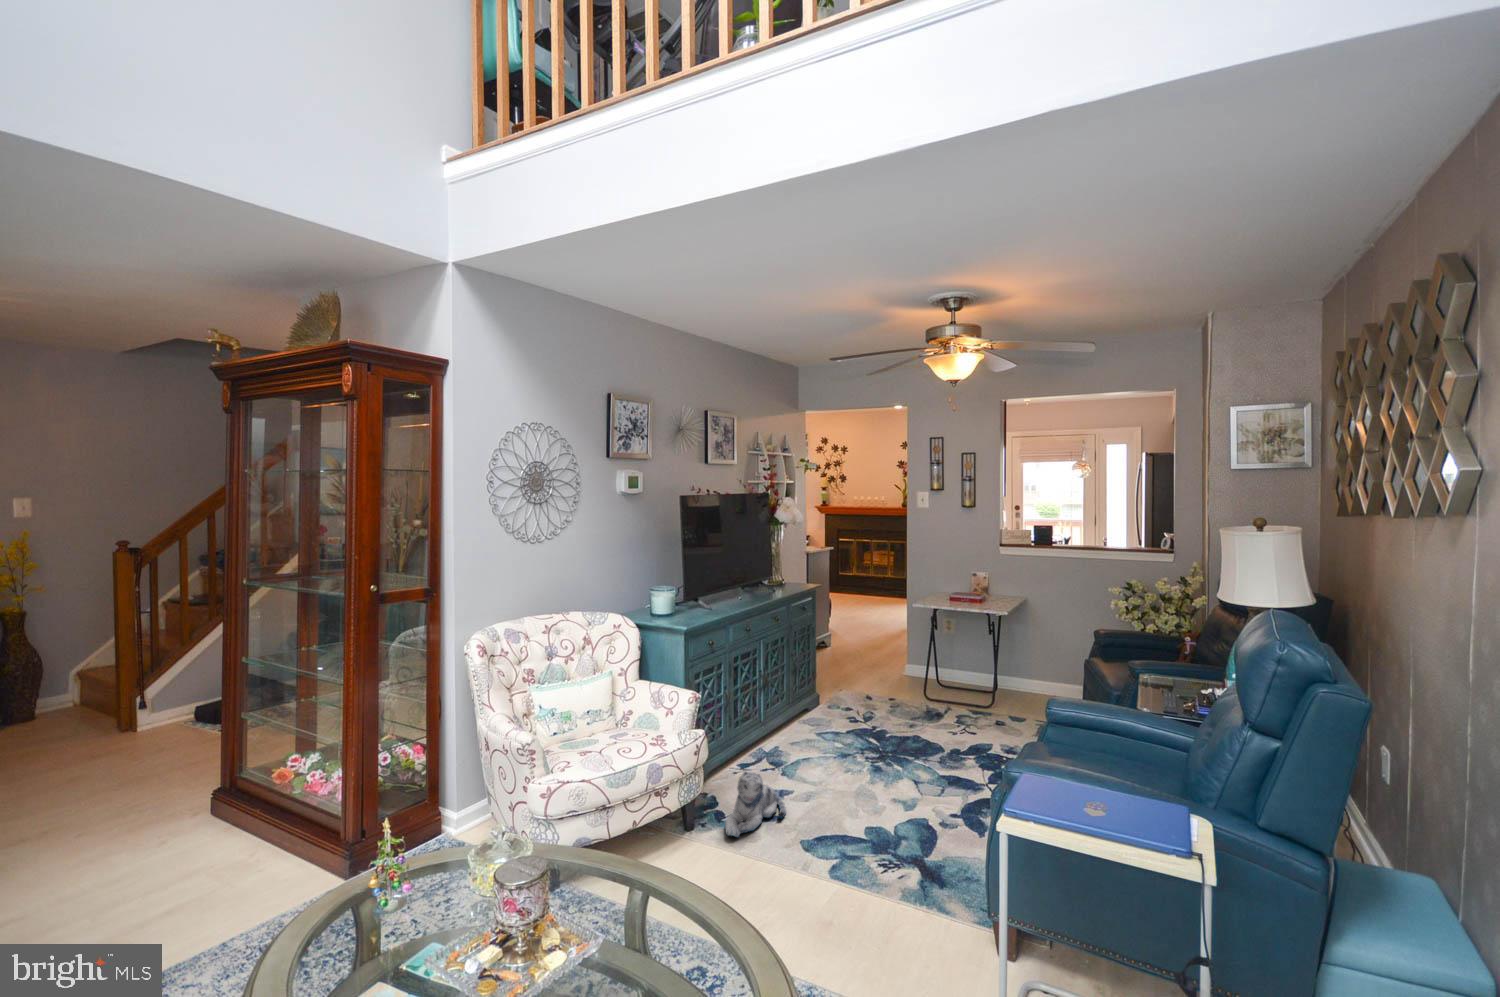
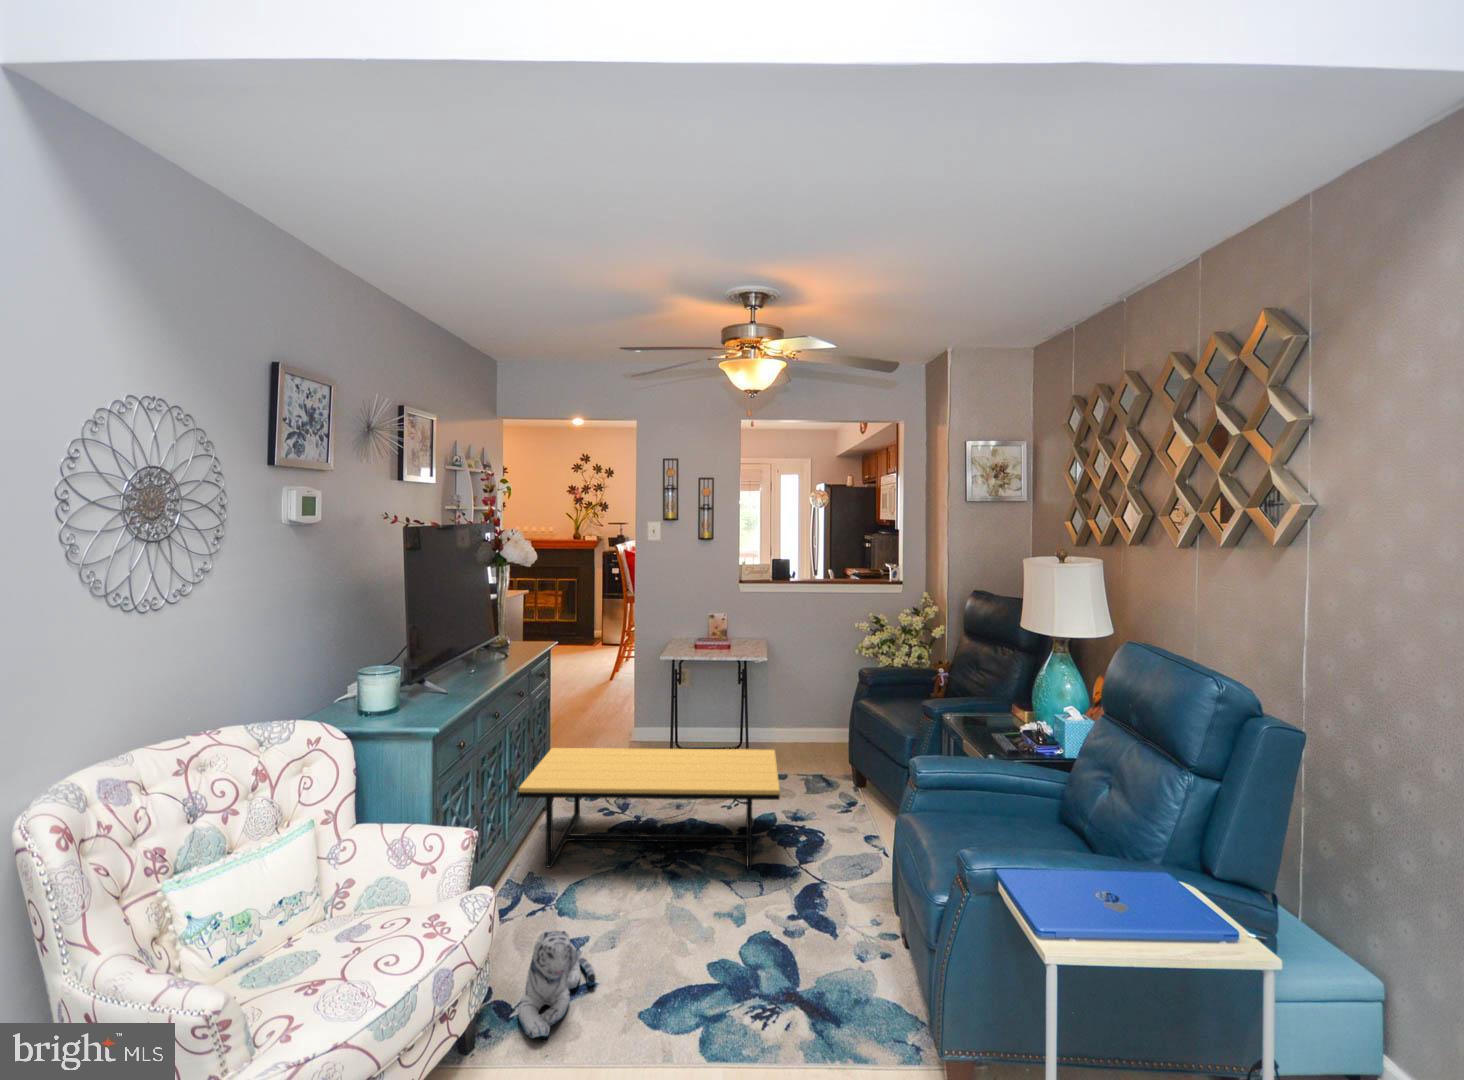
coffee table: none [772,664,989,777] -> present [518,748,780,870]

